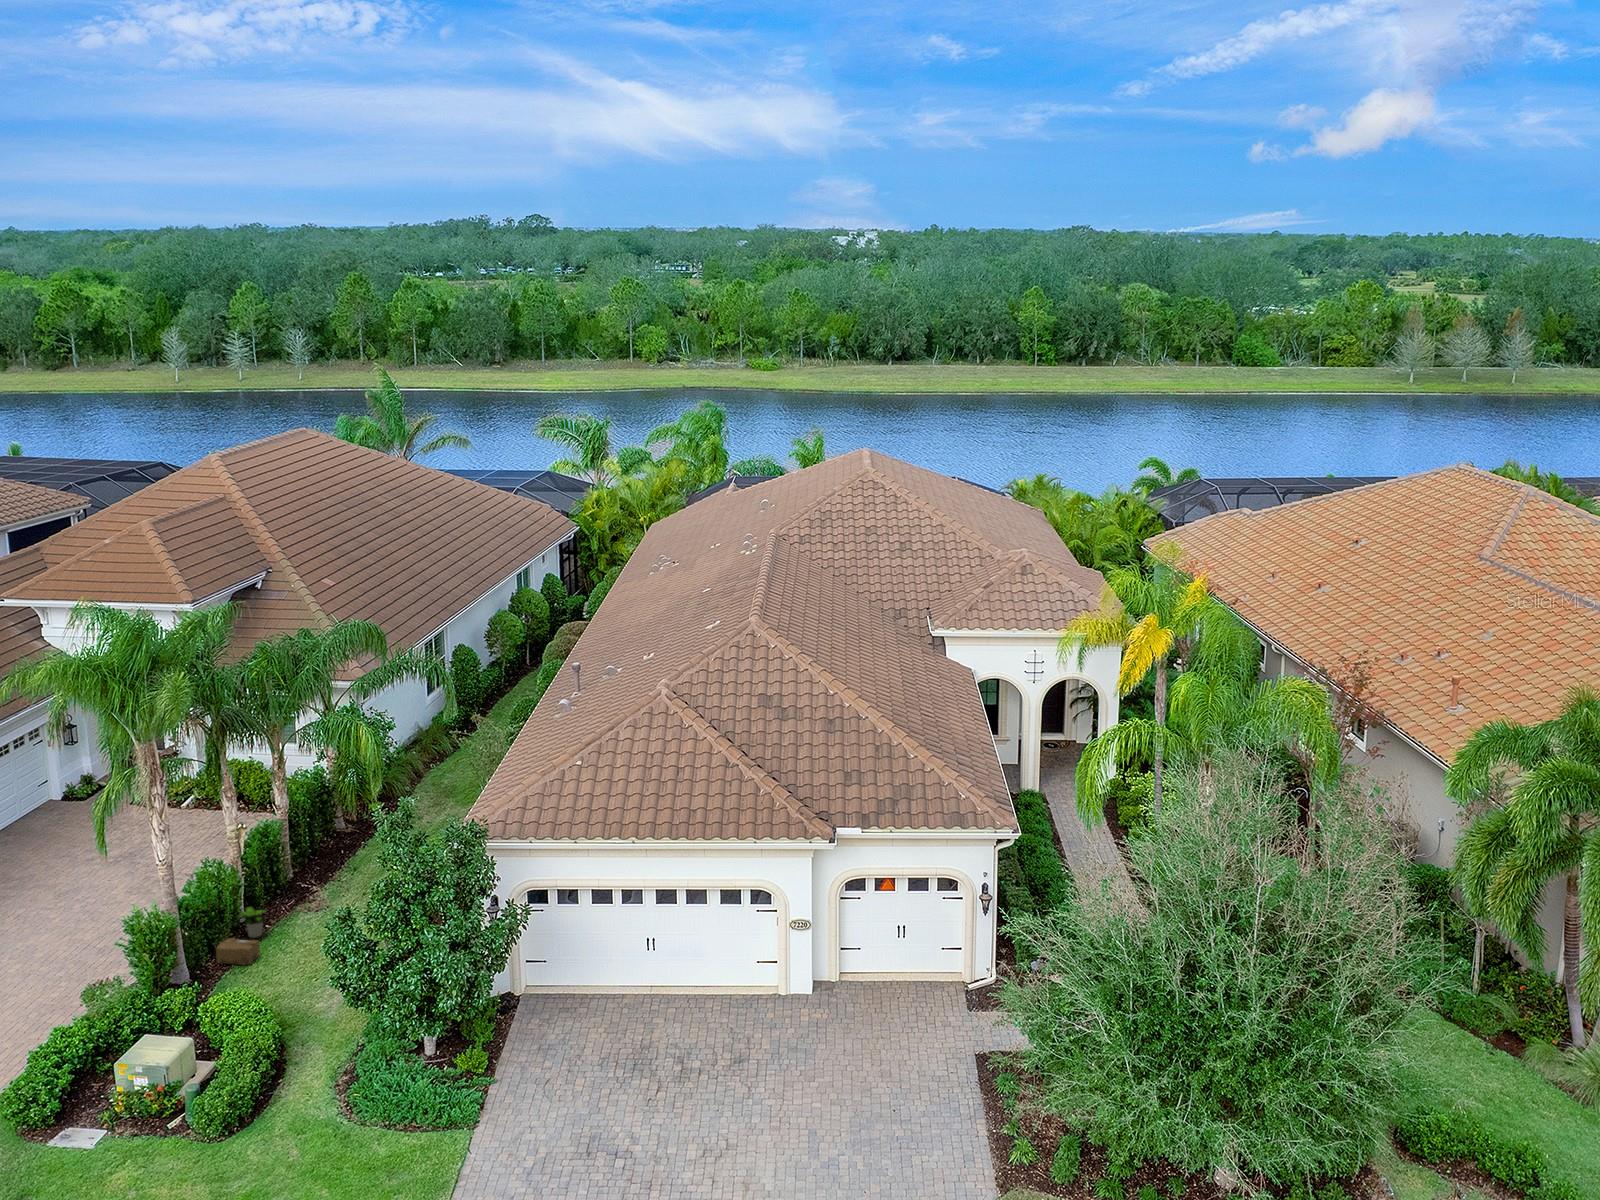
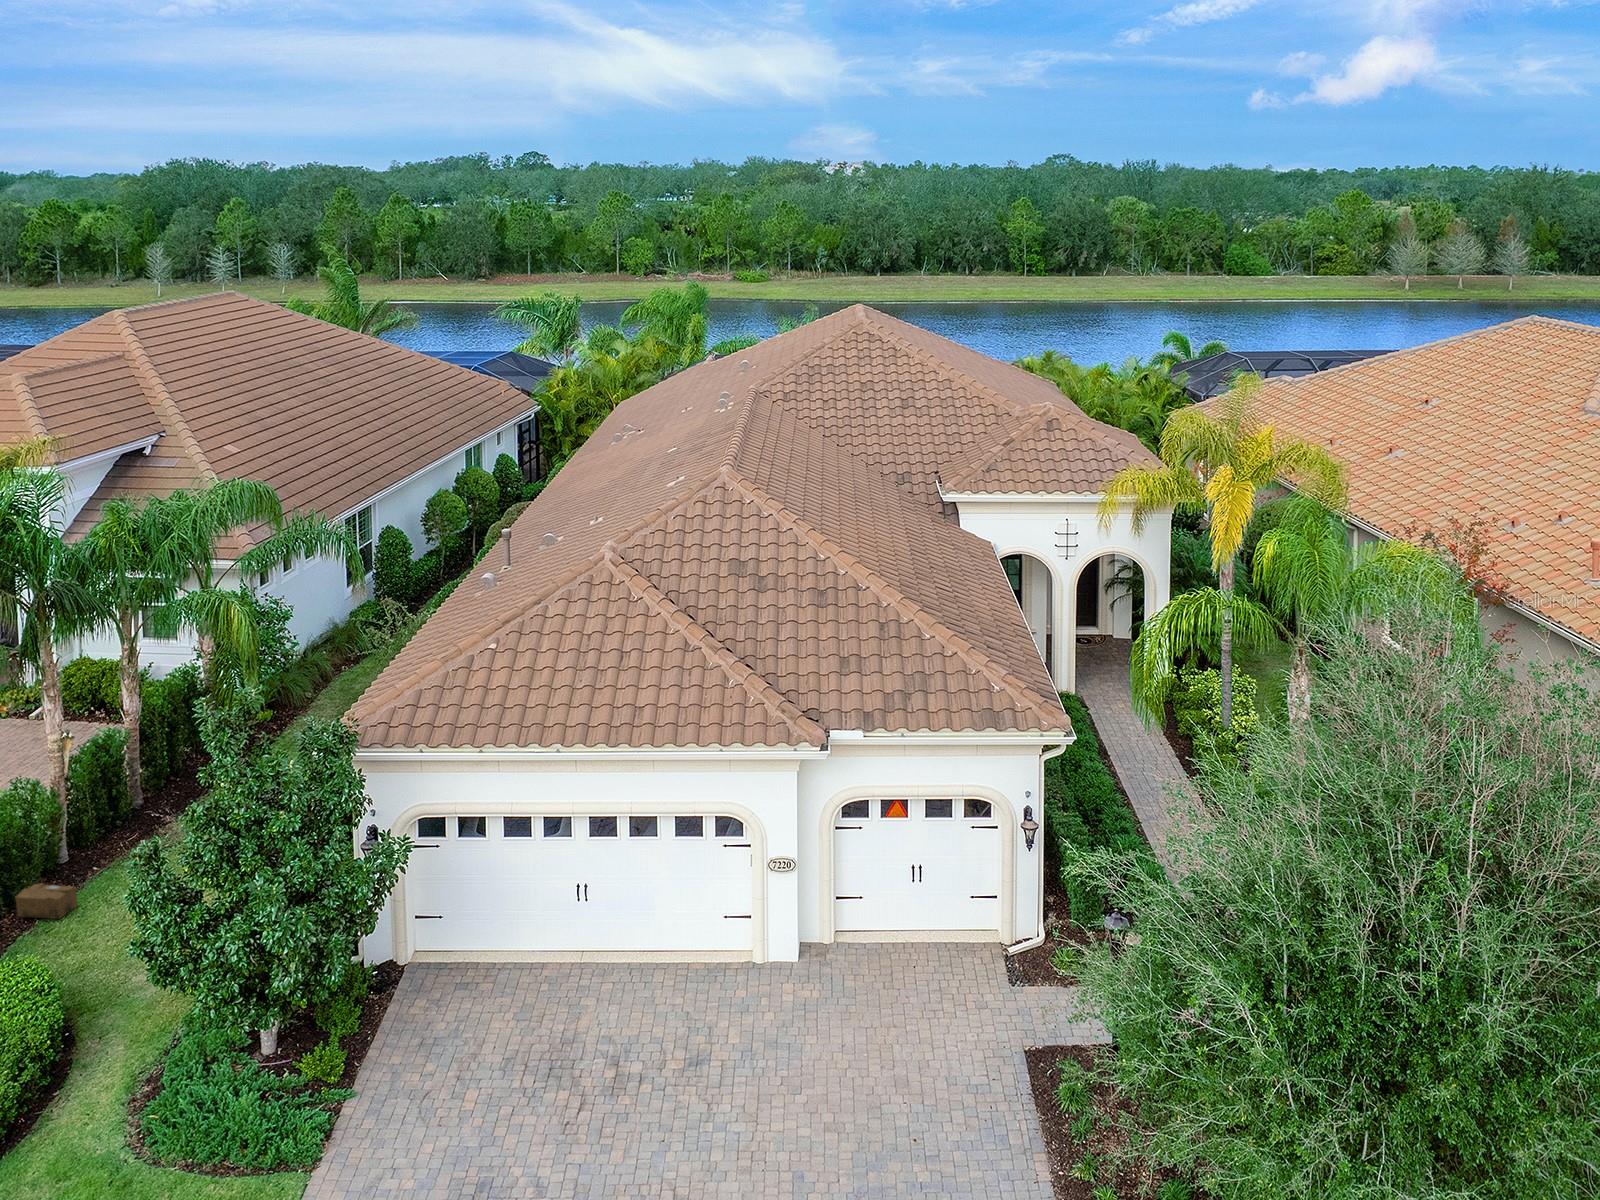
potted plant: present [237,906,268,938] -> none [49,840,96,881]

